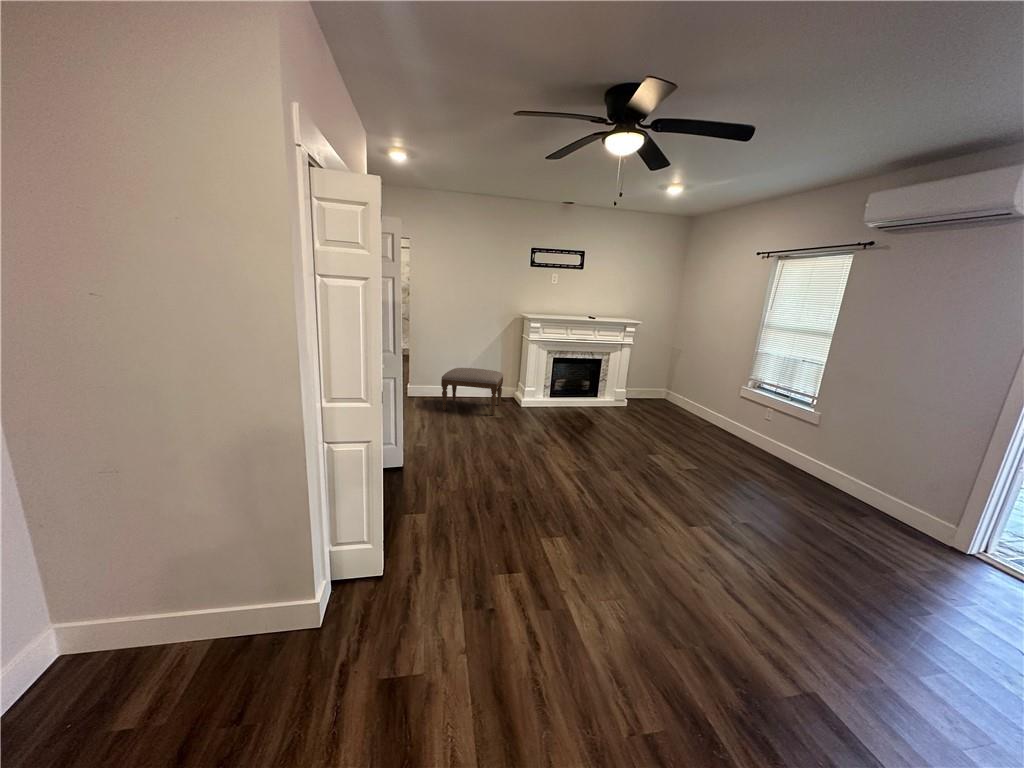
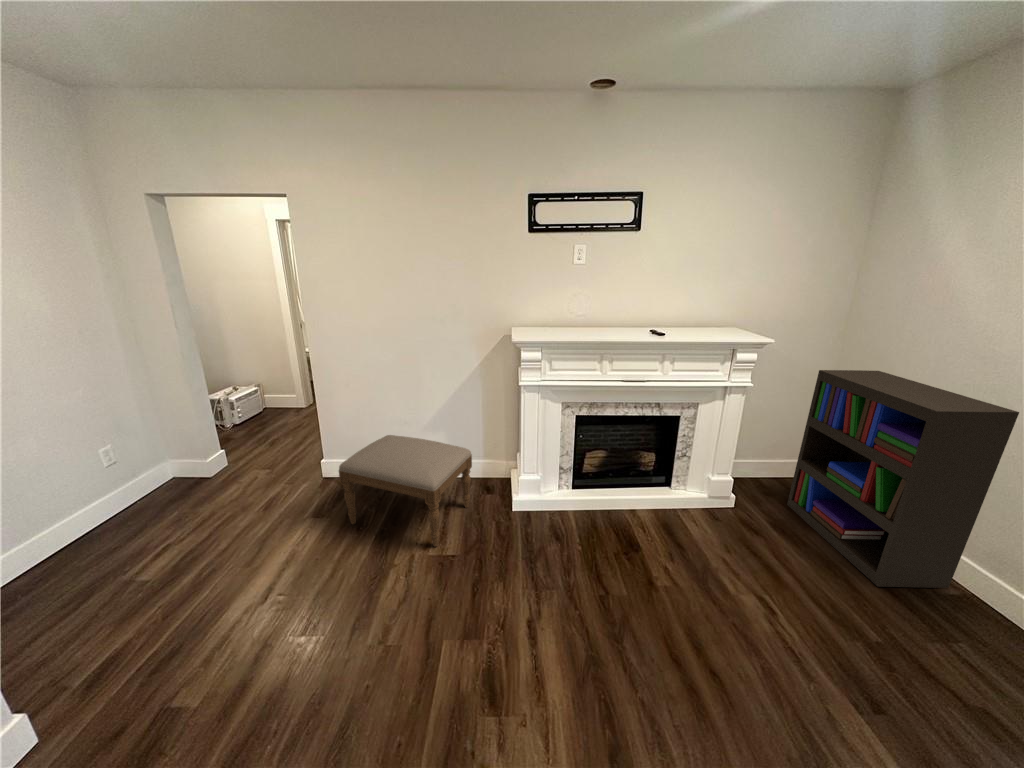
bookshelf: none [650,337,721,421] -> present [787,370,1019,588]

